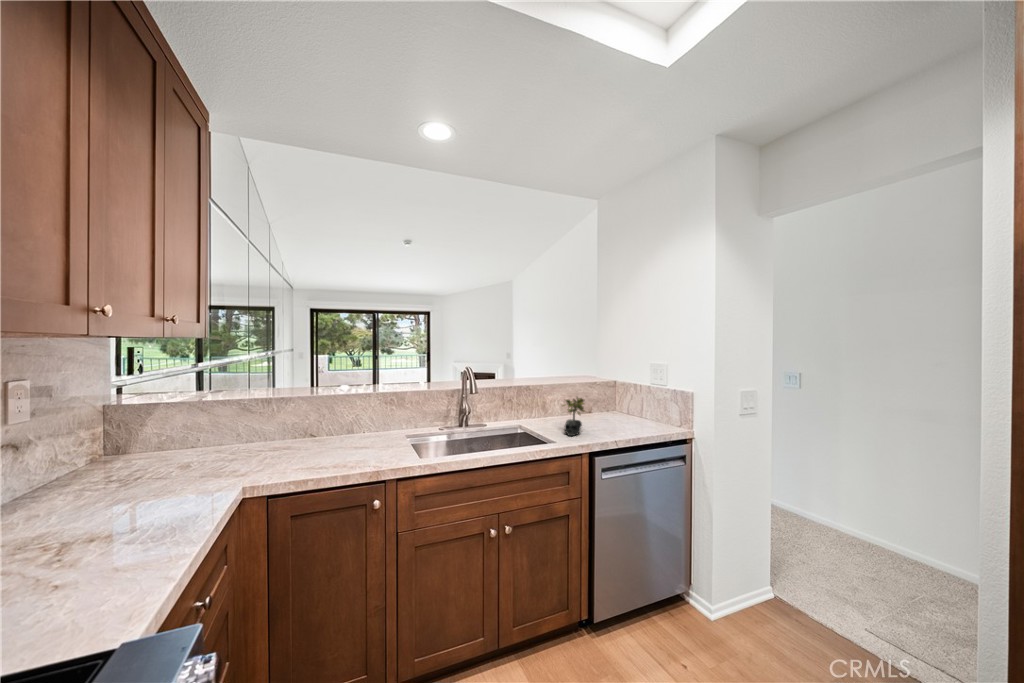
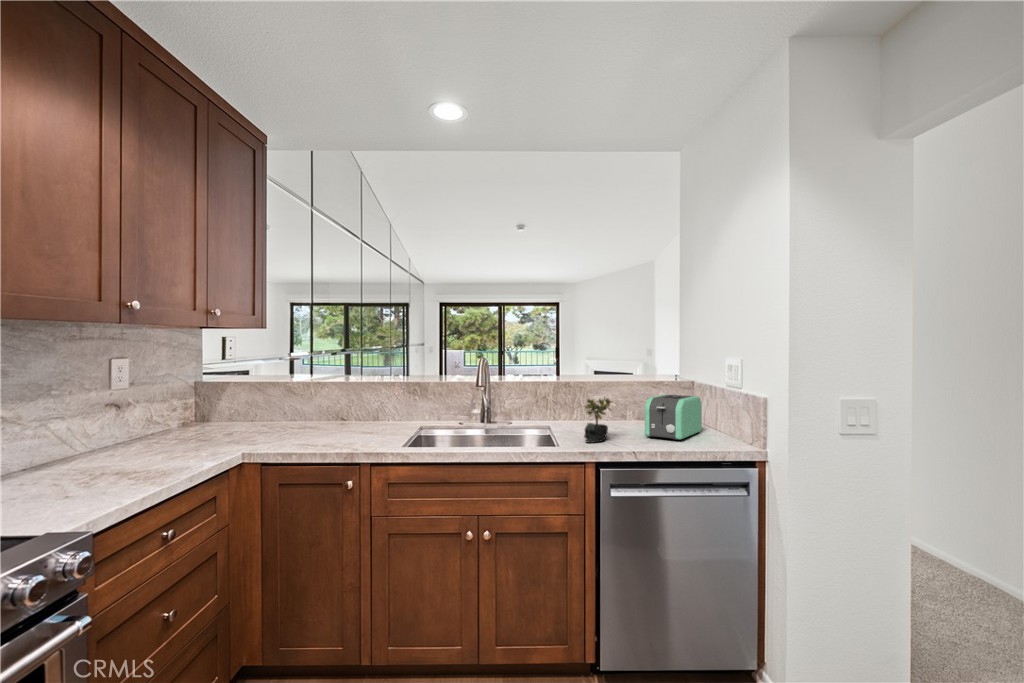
toaster: none [602,392,633,427] -> present [645,395,702,440]

